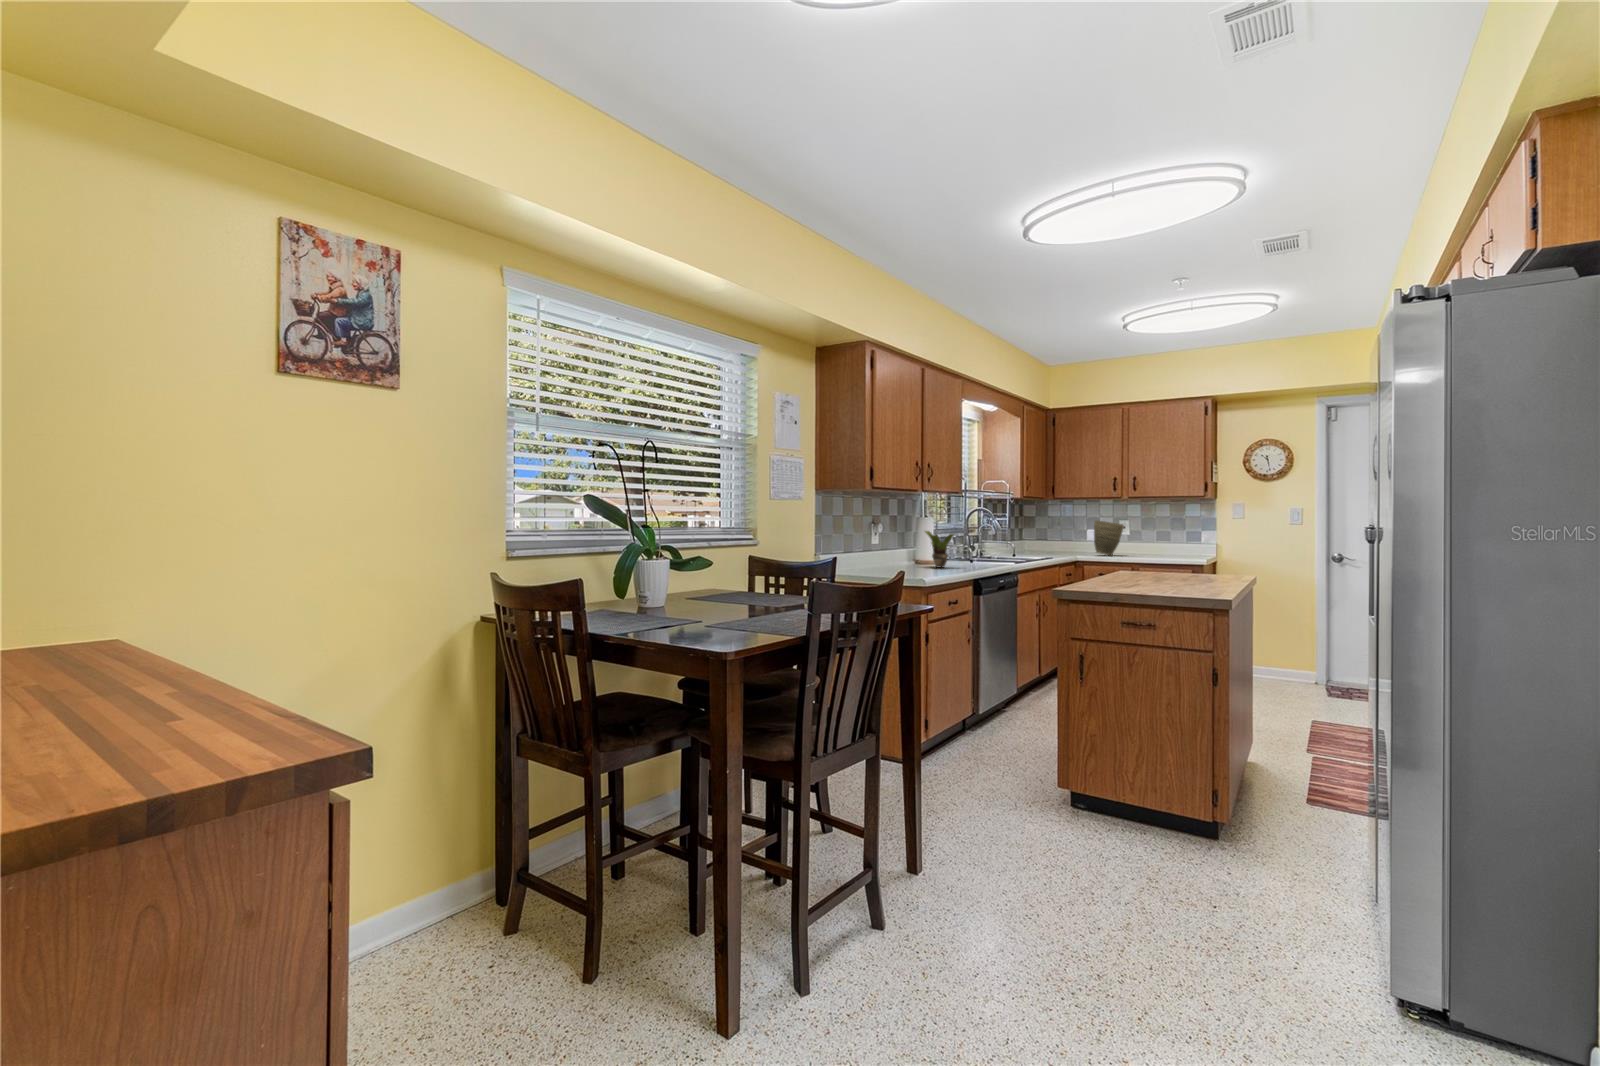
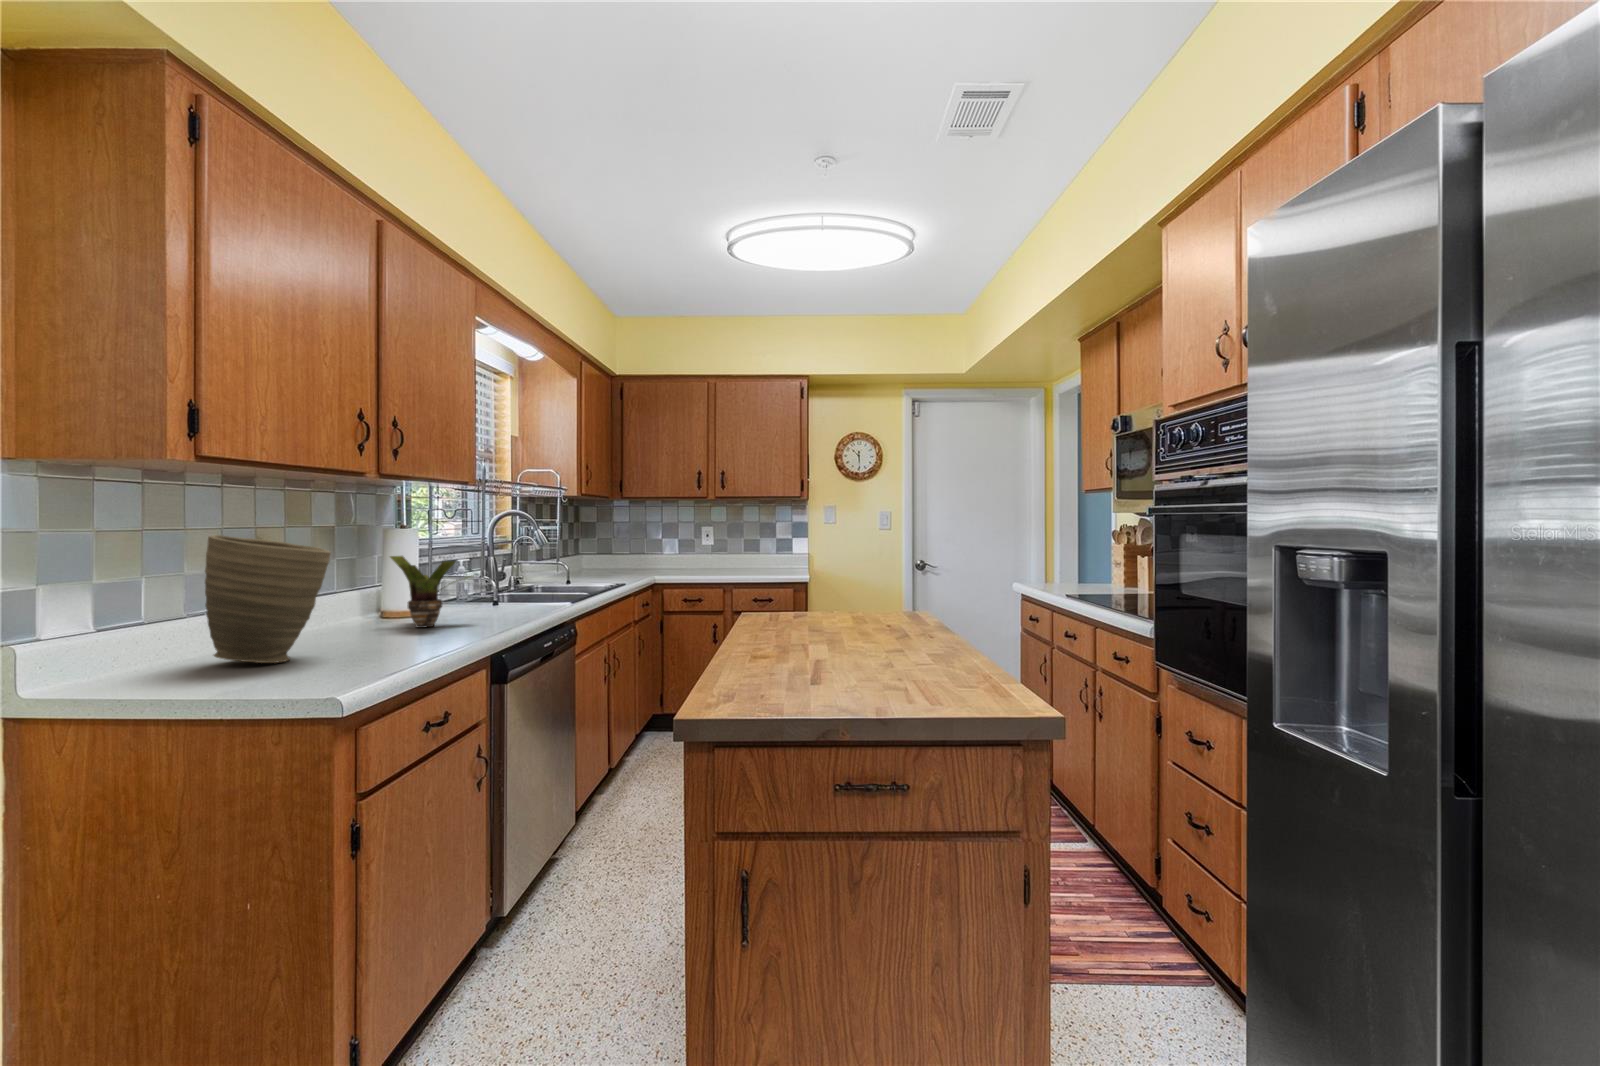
vase: present [1094,520,1124,555] -> present [205,535,331,663]

